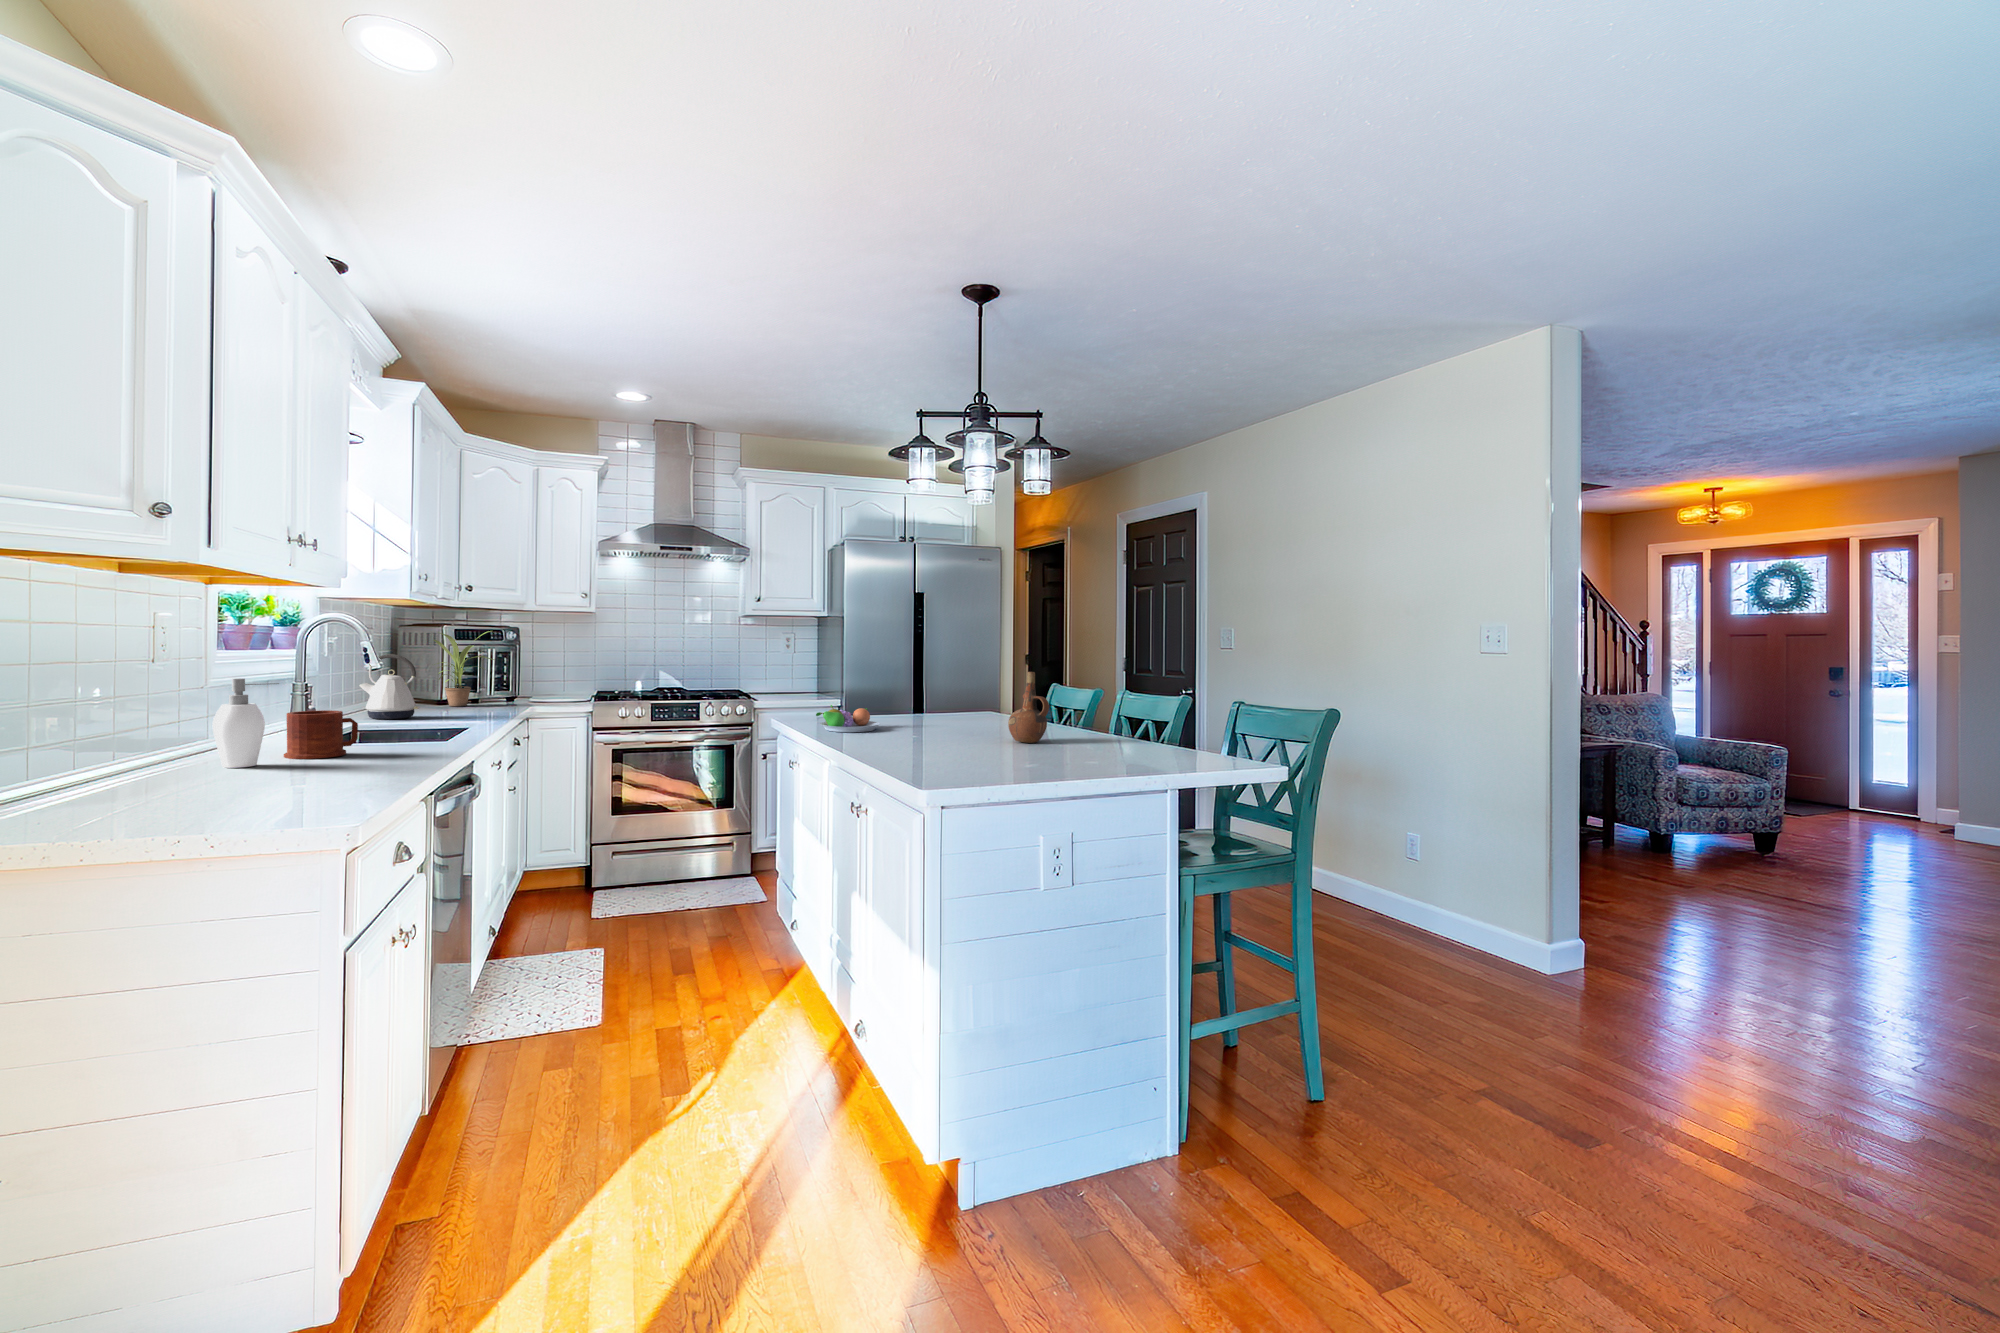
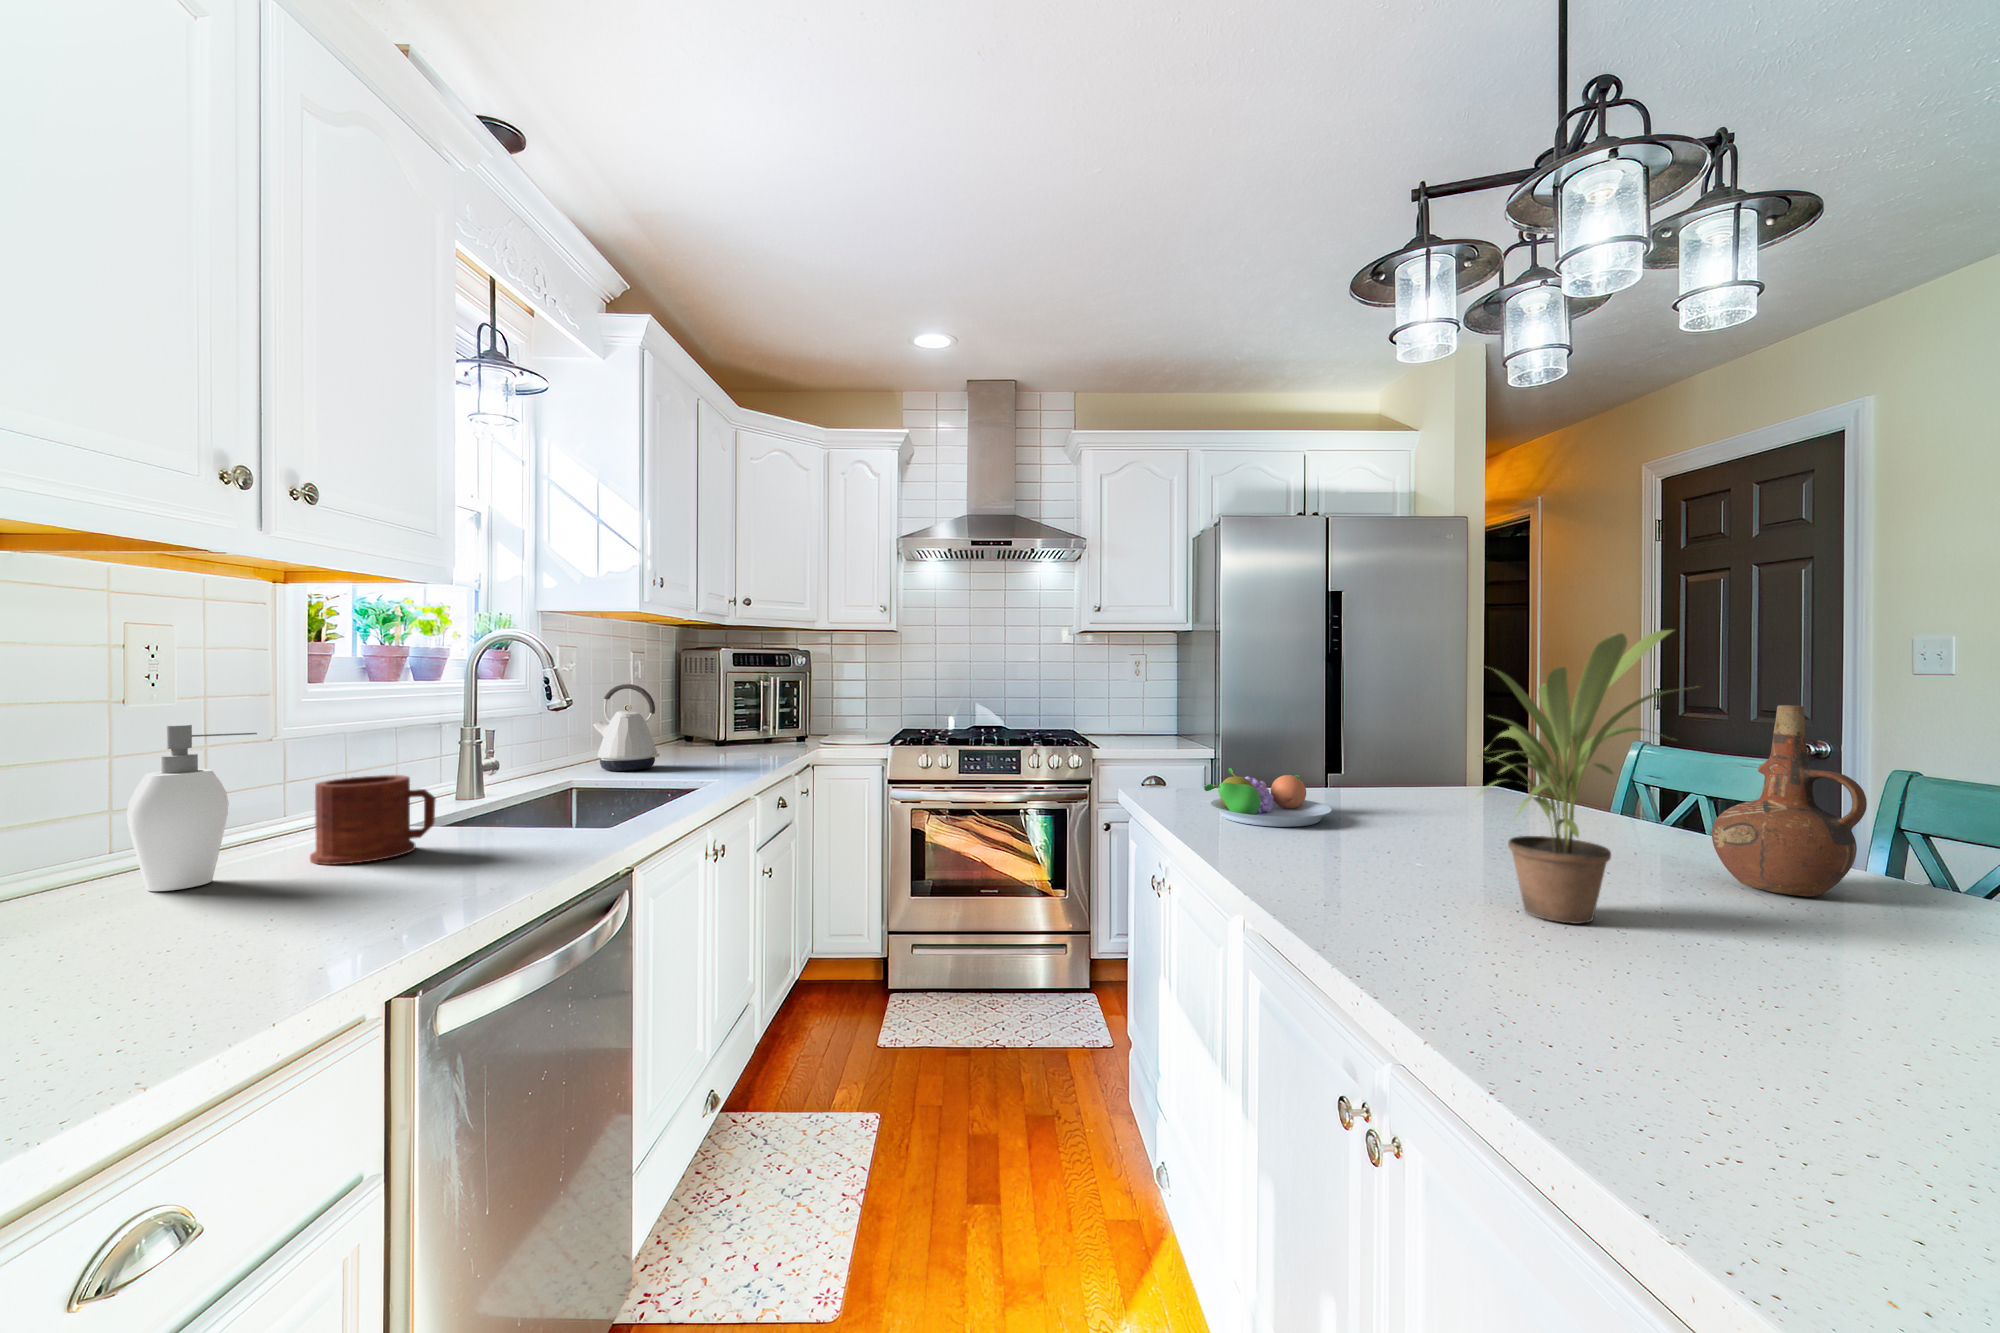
potted plant: present [434,631,494,706] -> present [1478,630,1673,924]

